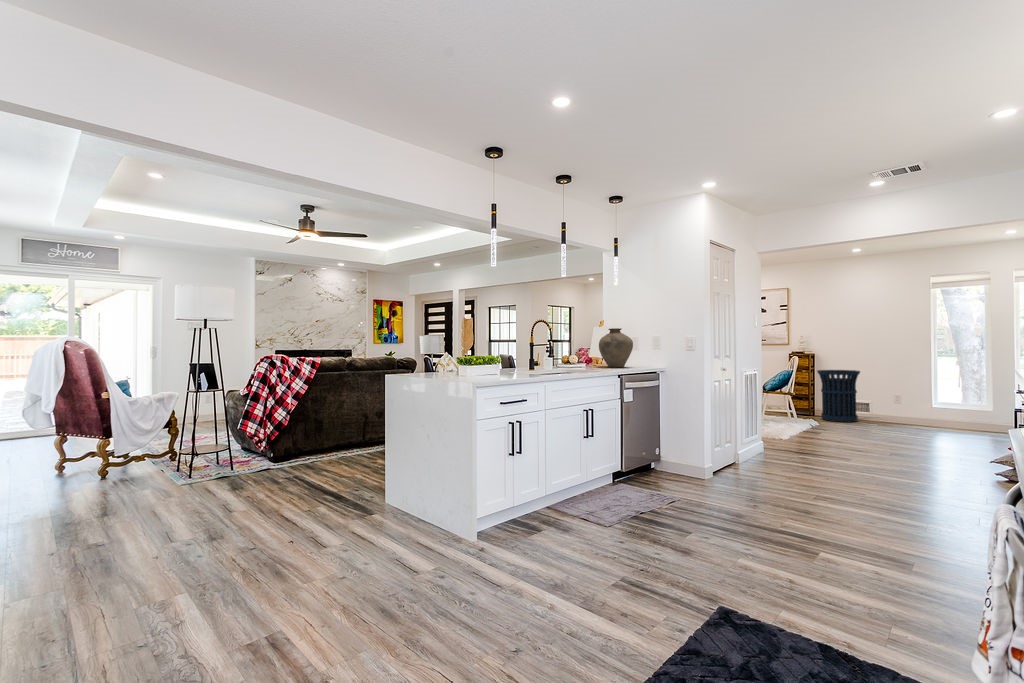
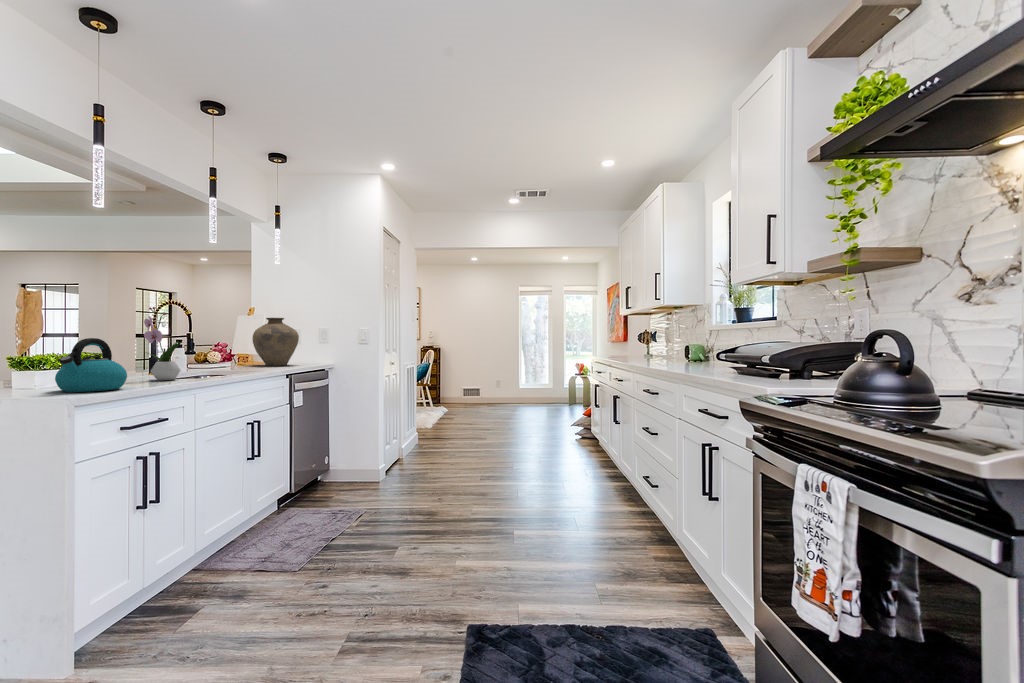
flower arrangement: none [520,326,540,375] -> present [144,307,182,380]
kettle: none [474,347,506,379] -> present [55,338,127,392]
trash can: present [817,370,860,422] -> none [445,362,476,407]

